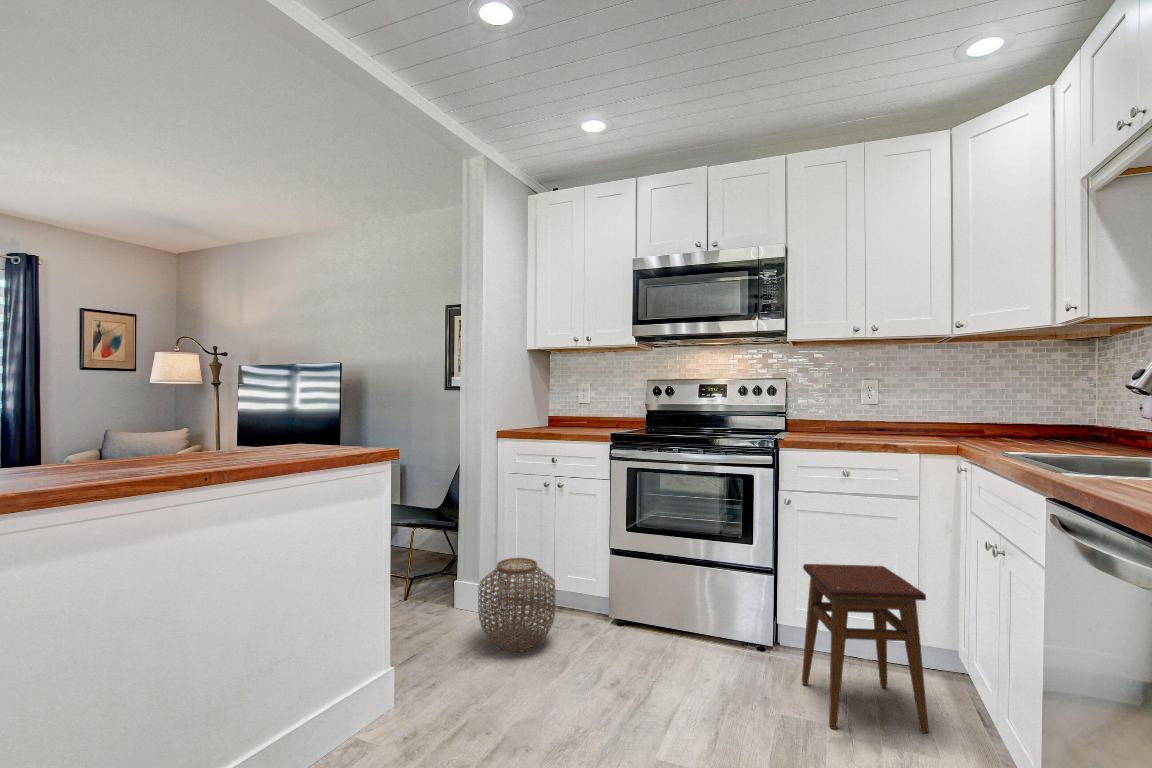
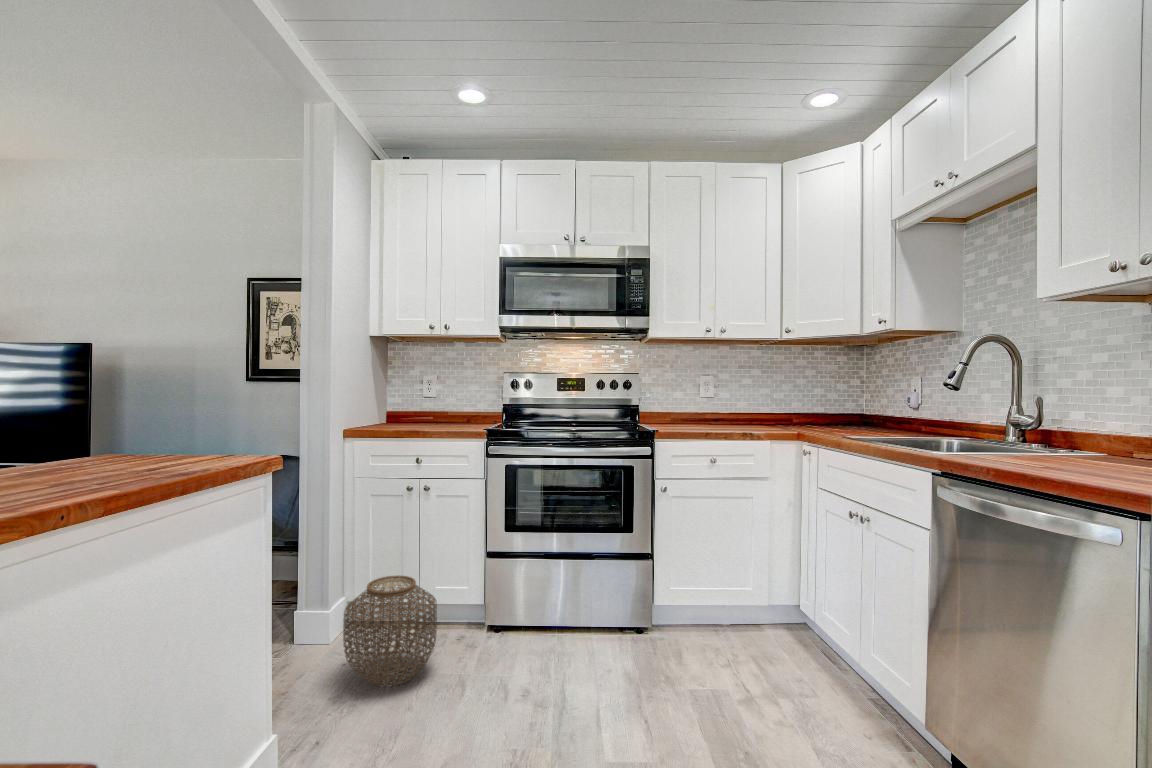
stool: present [802,564,929,733] -> none [687,539,800,693]

